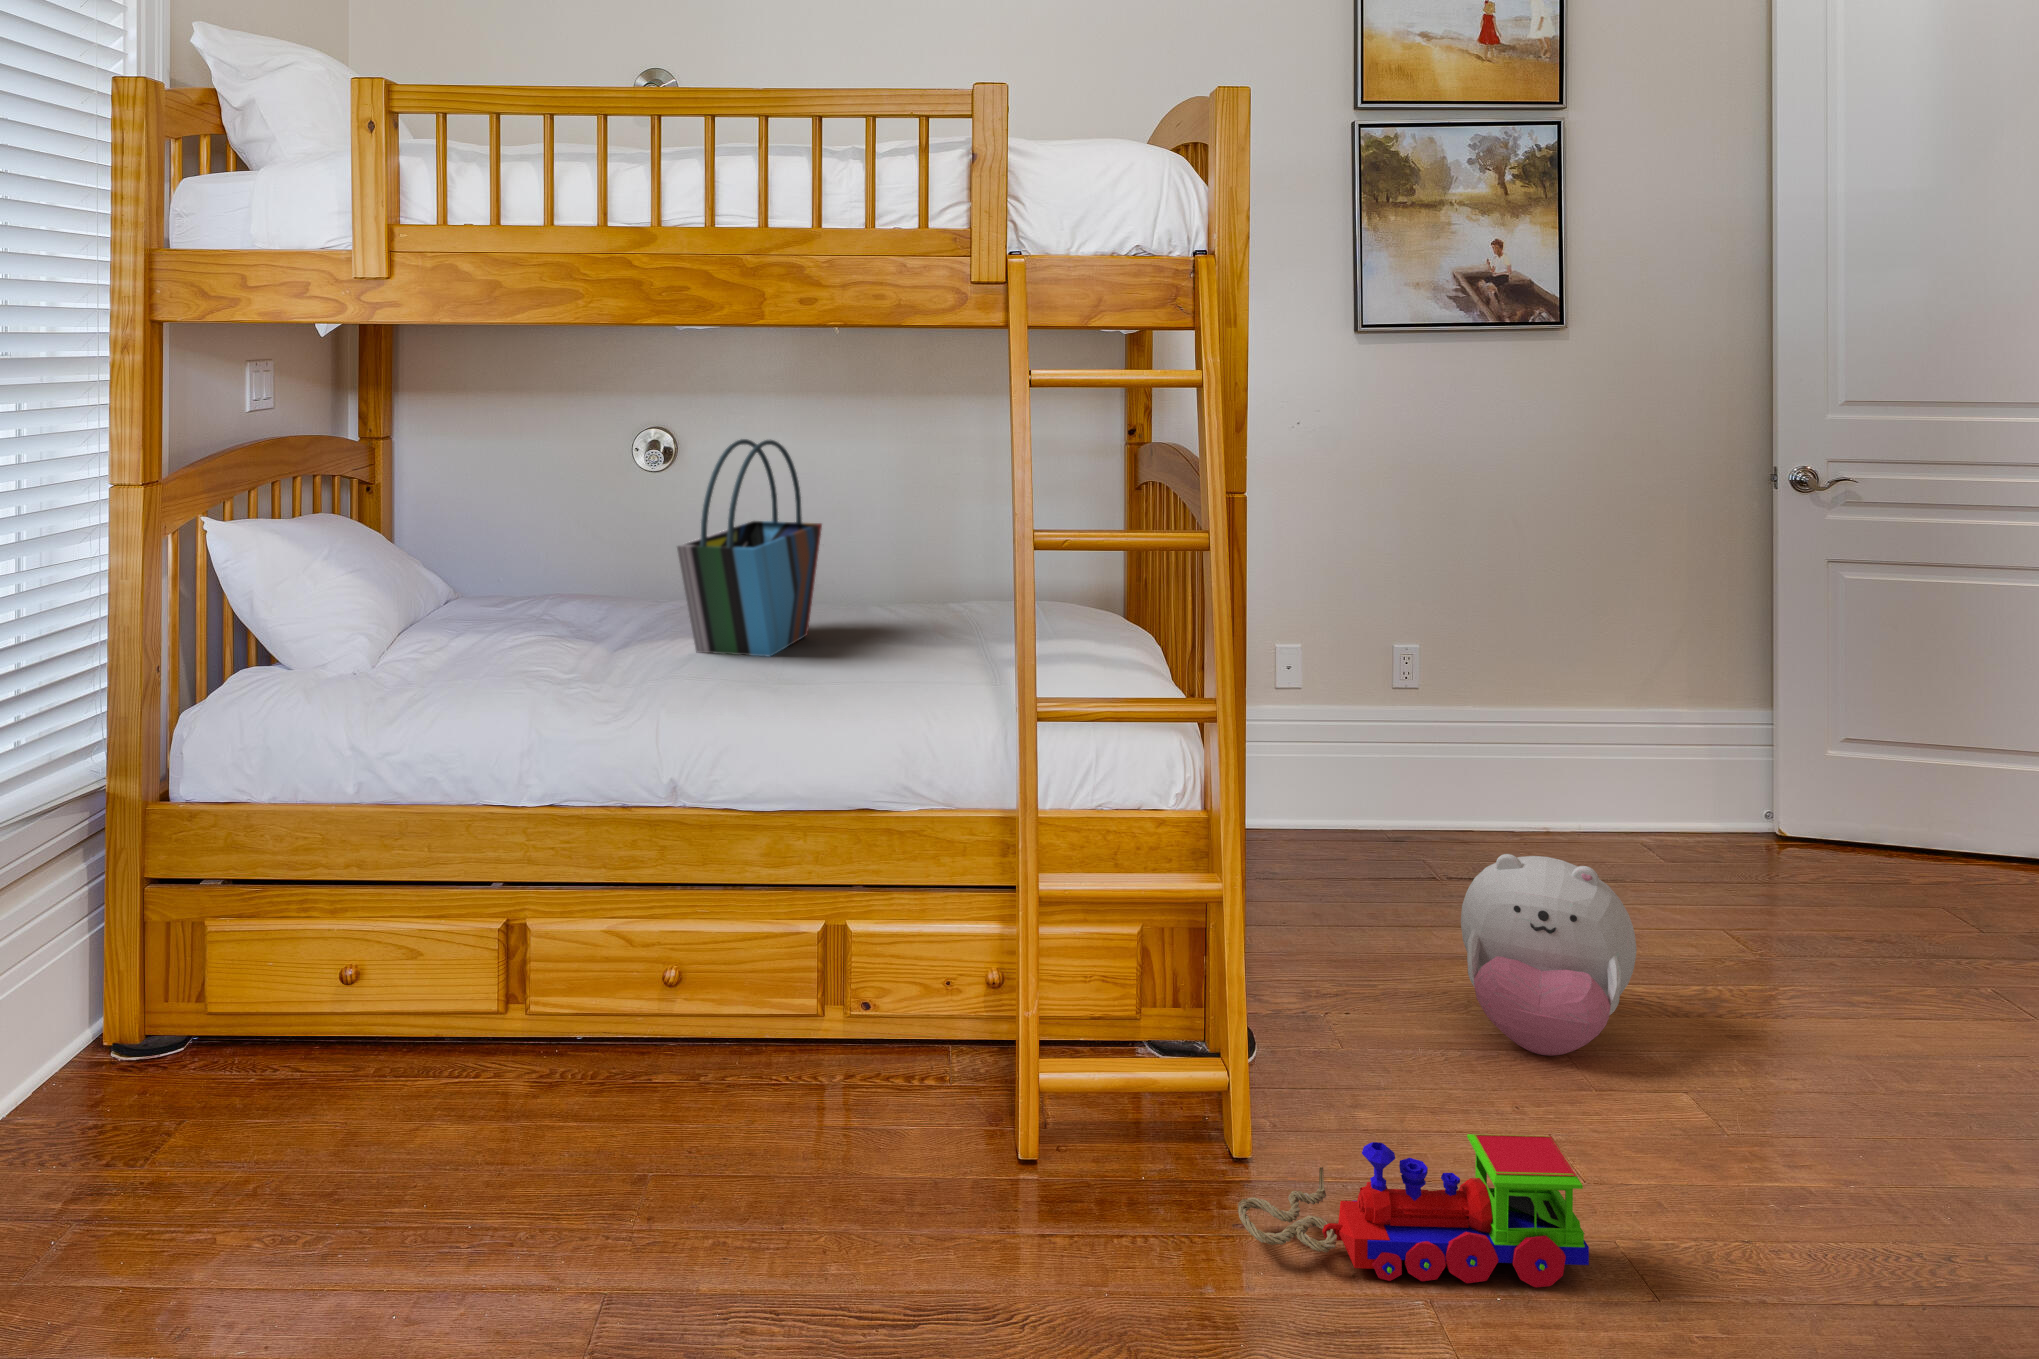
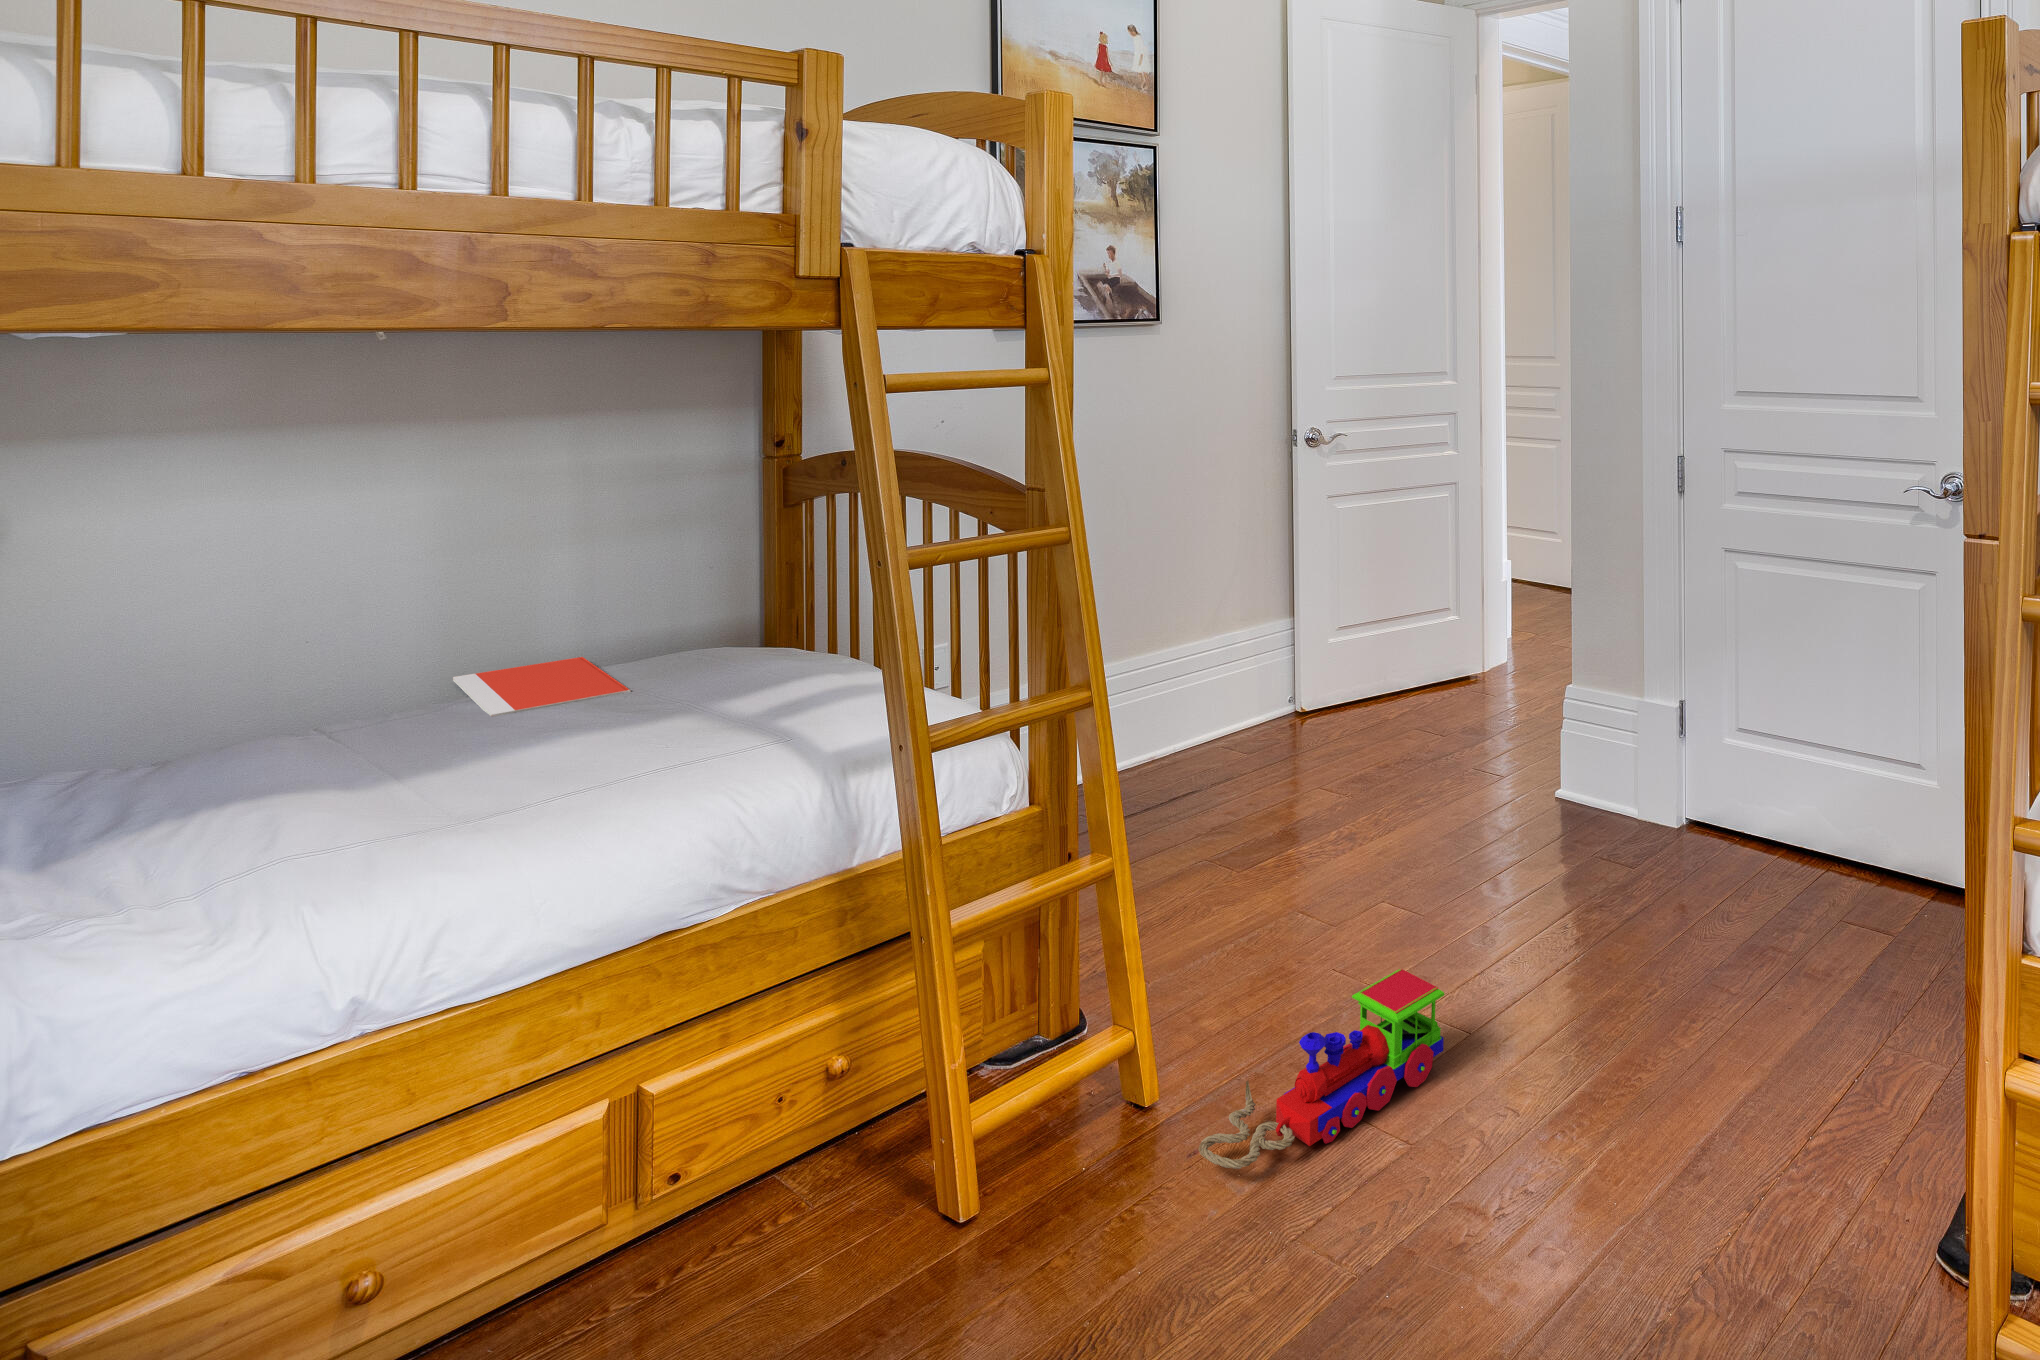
tote bag: present [677,439,822,656] -> none [235,480,421,810]
notebook: none [864,601,961,632] -> present [453,657,631,717]
plush toy: present [1461,854,1637,1056] -> none [1203,760,1338,921]

